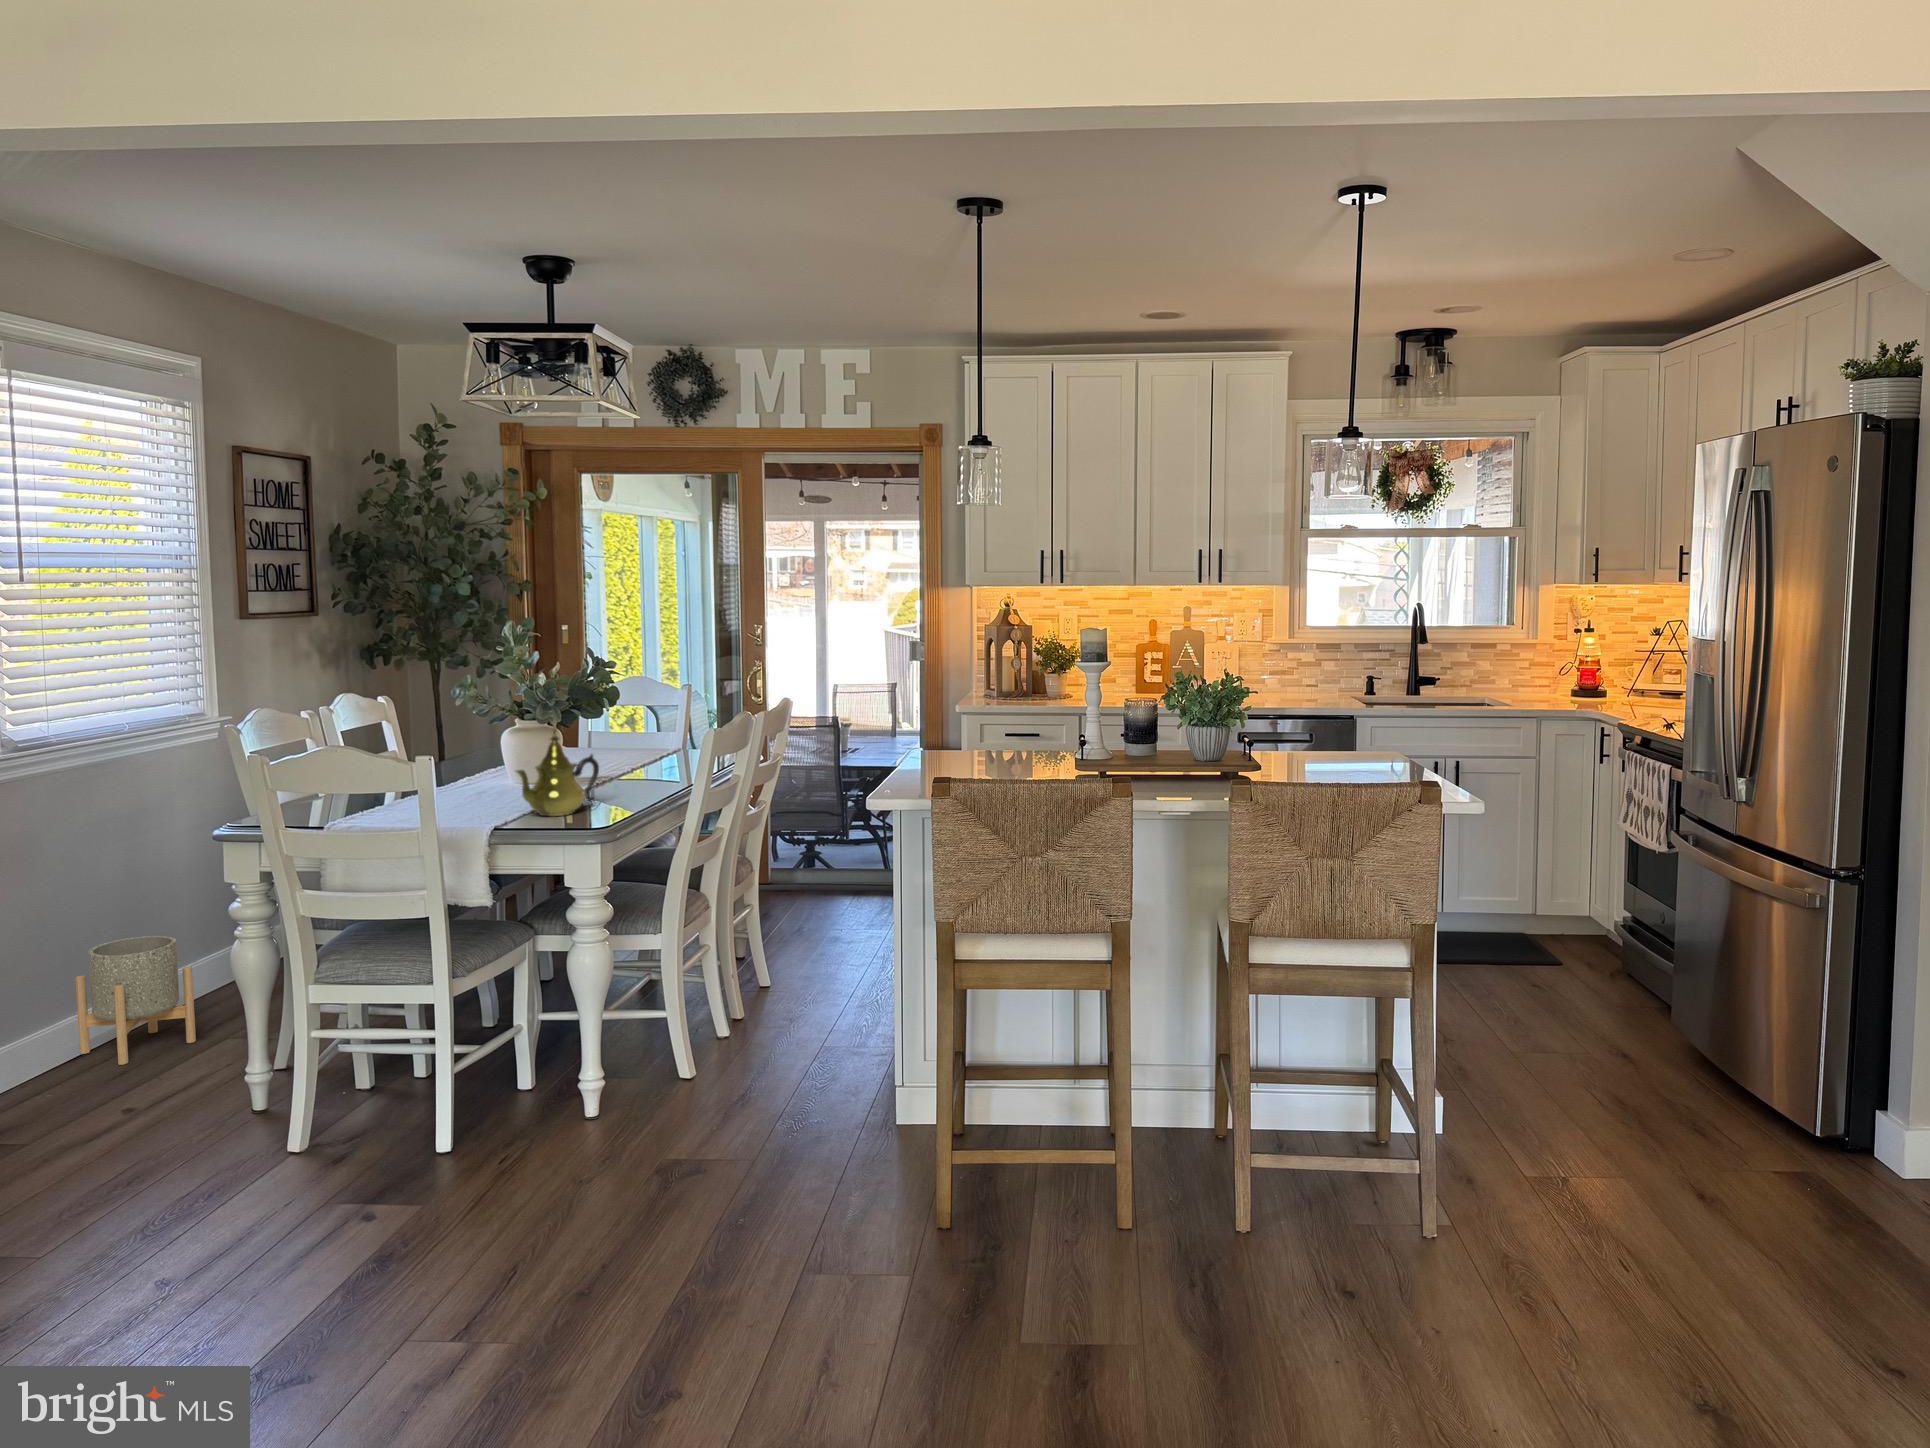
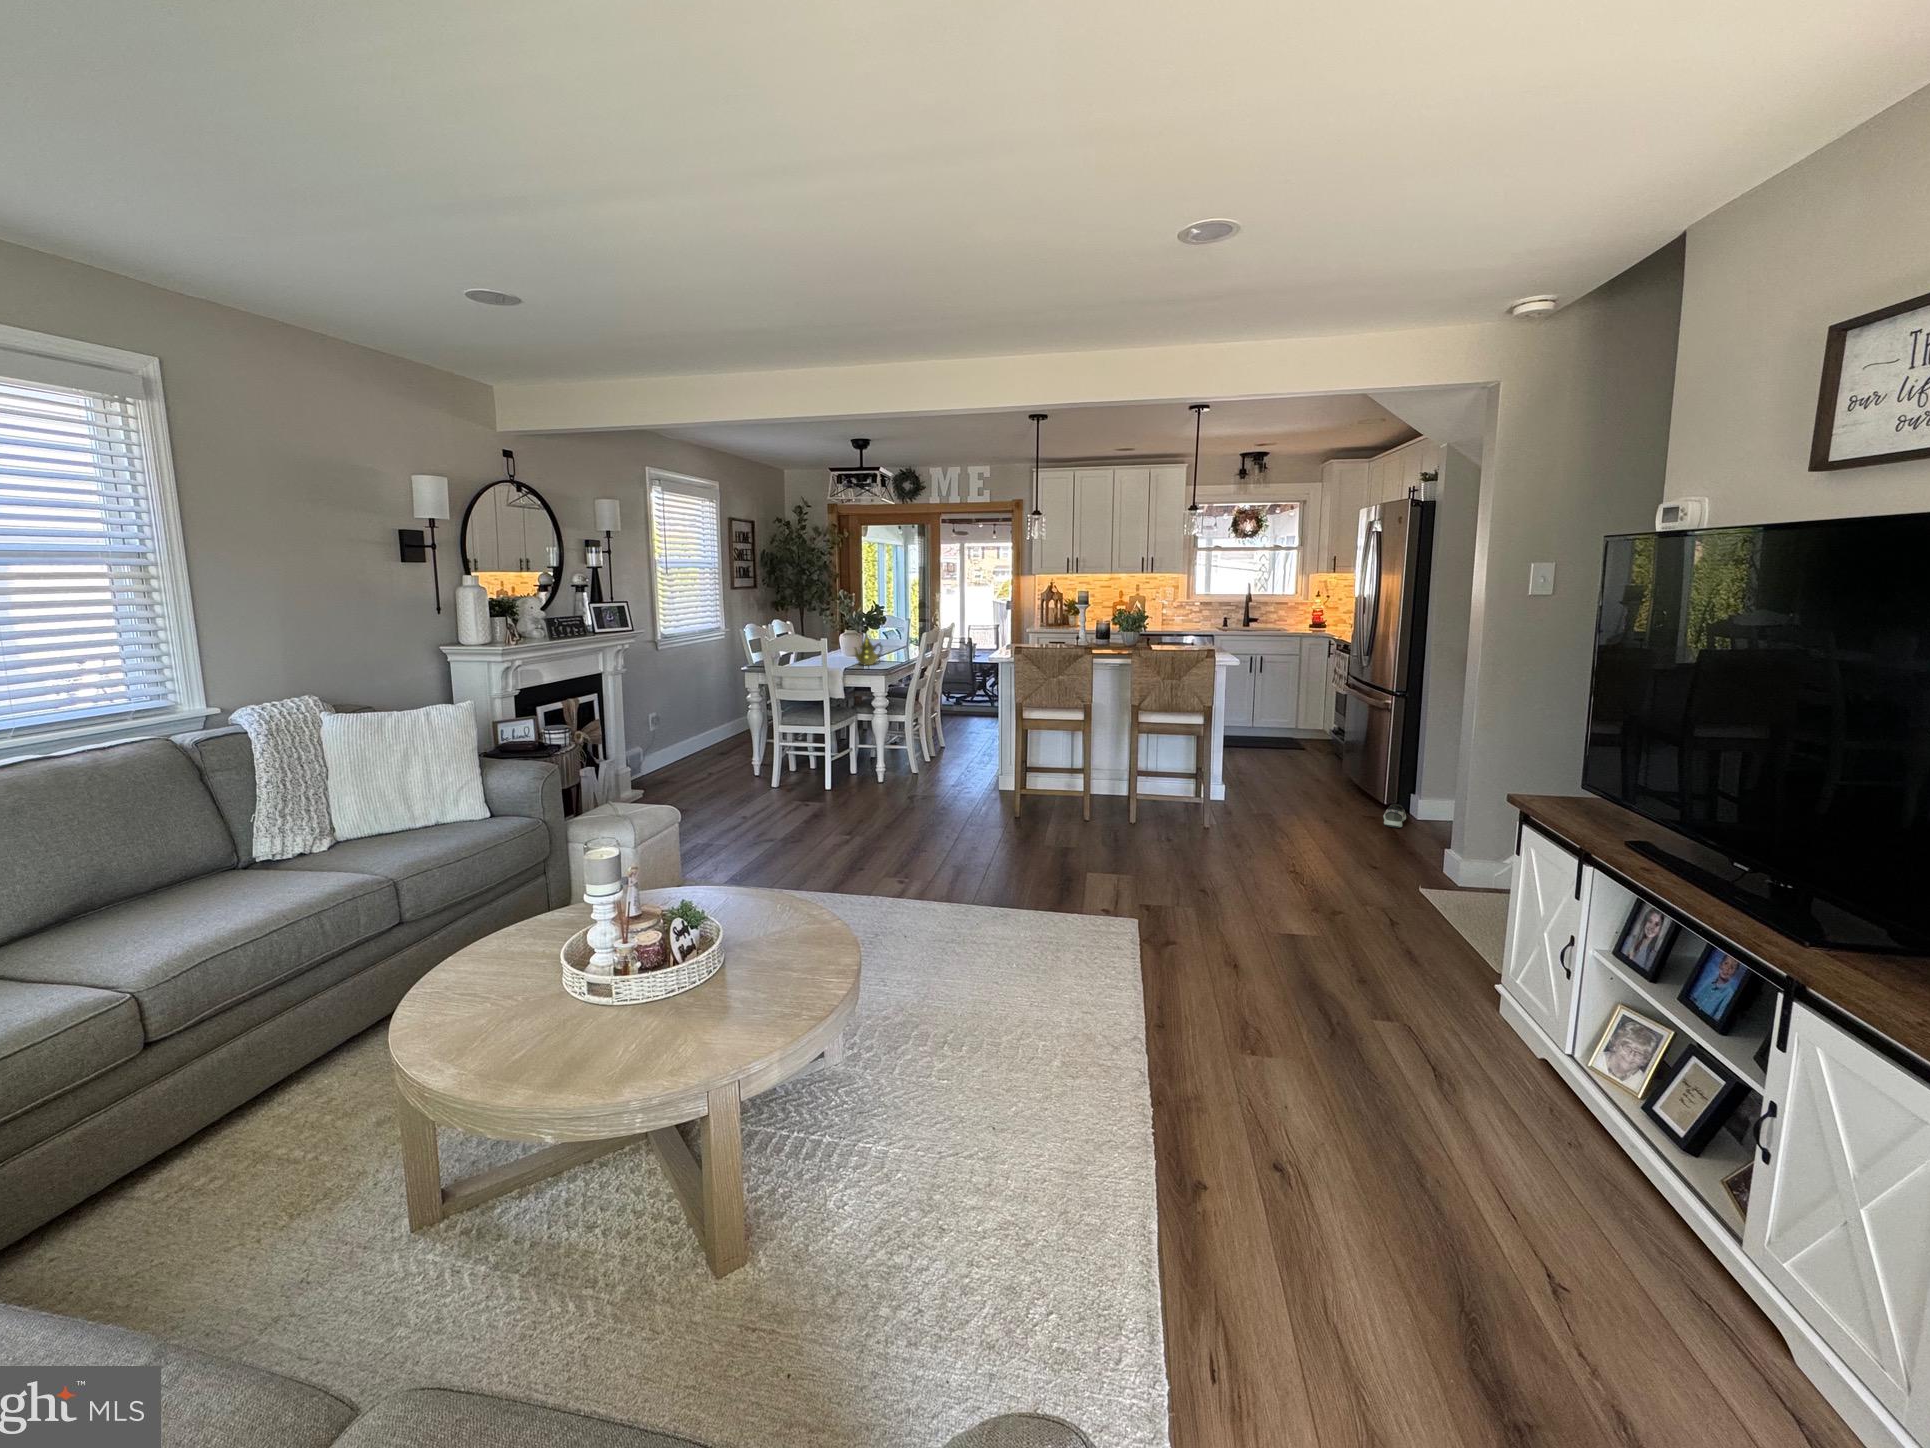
planter: present [75,936,196,1065] -> none [688,712,729,757]
shoe: none [1820,1121,1881,1199] -> present [1383,805,1406,828]

